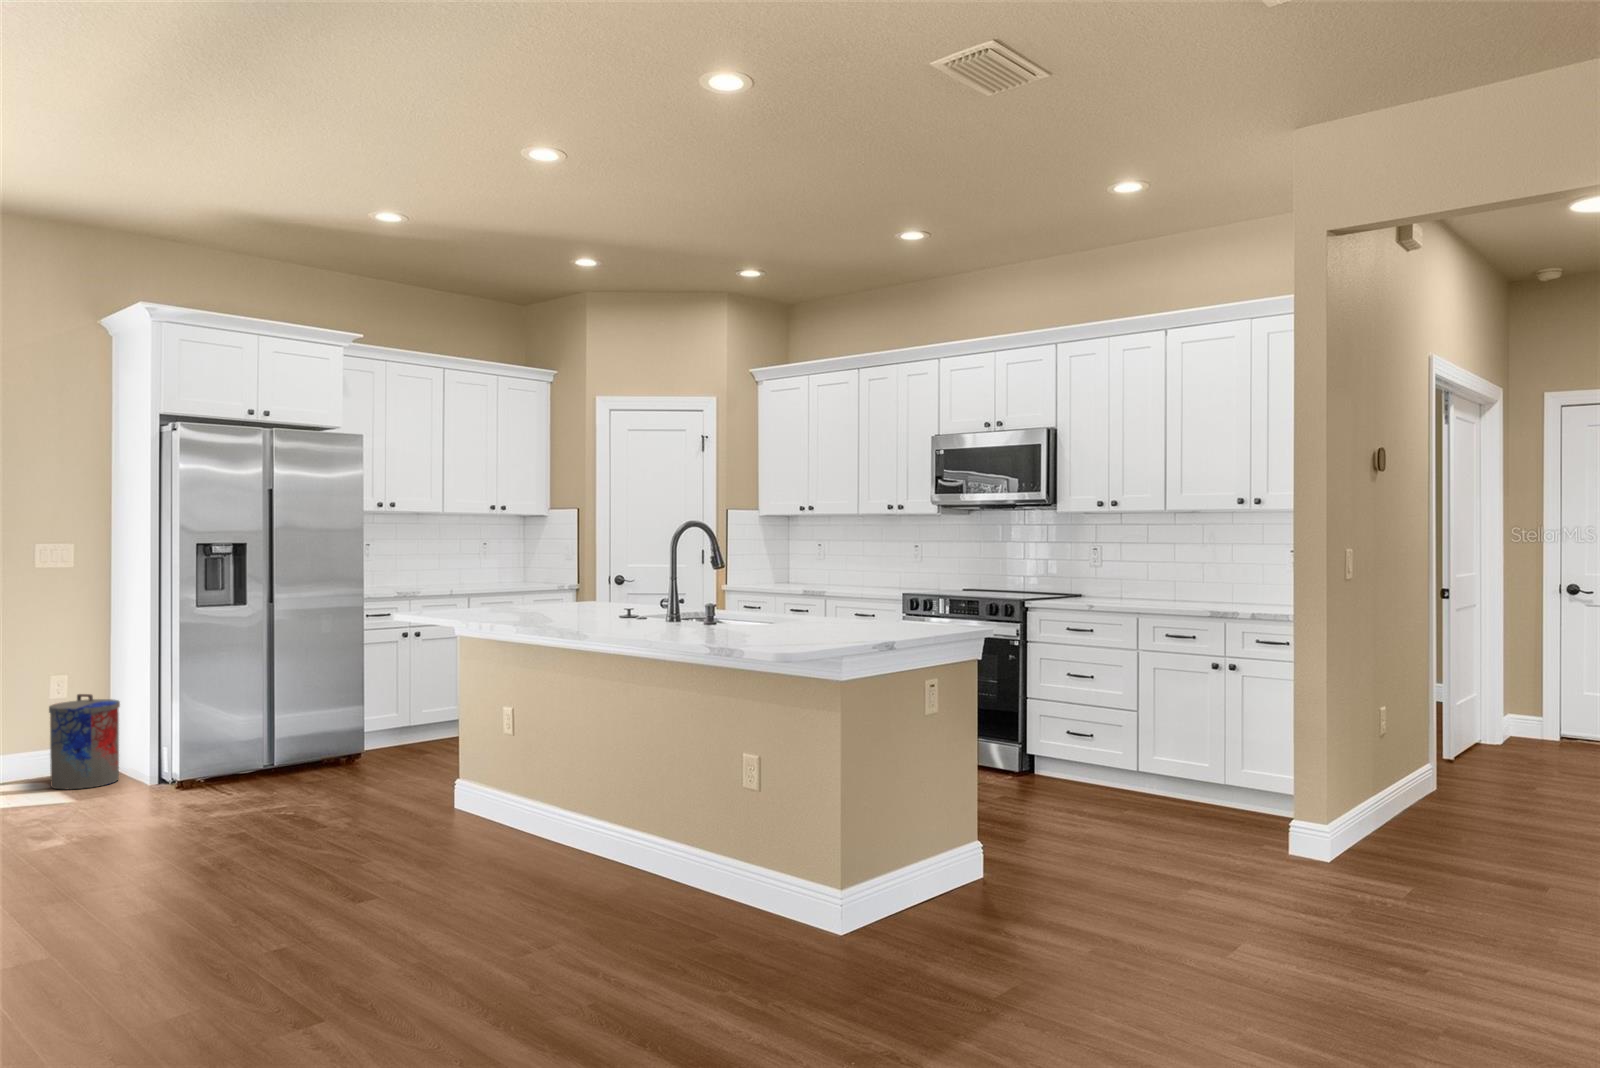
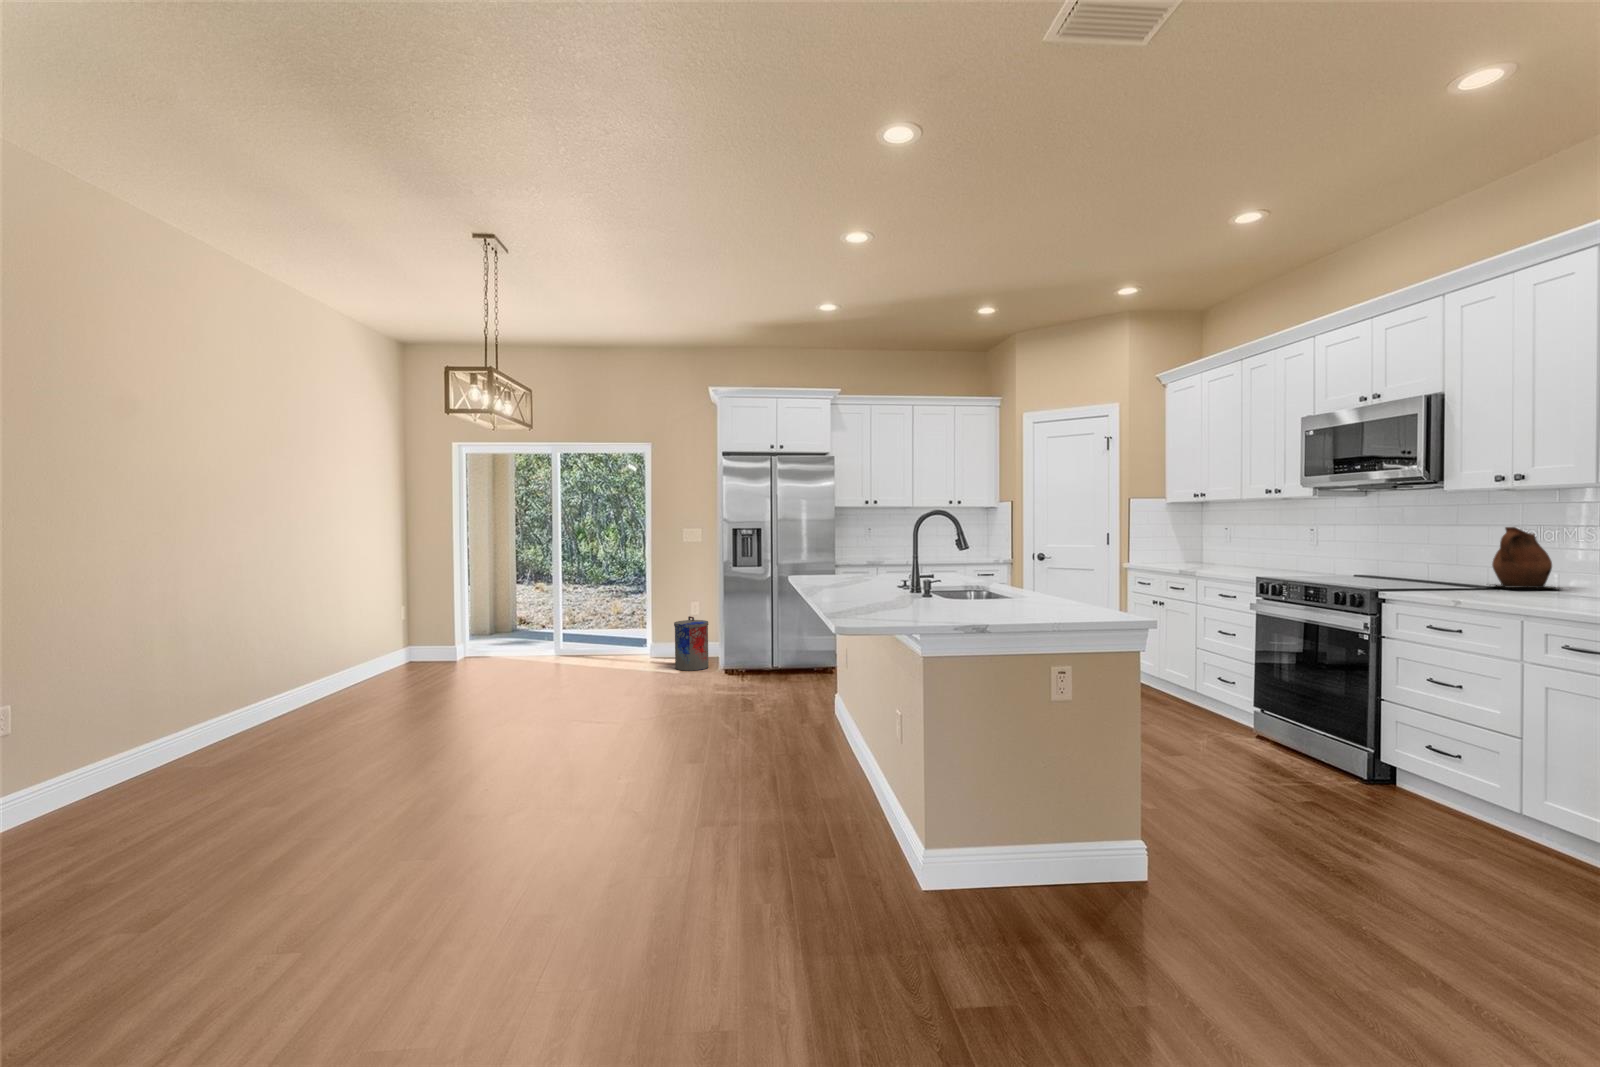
ceramic pitcher: none [1081,543,1131,594] -> present [1490,527,1559,589]

